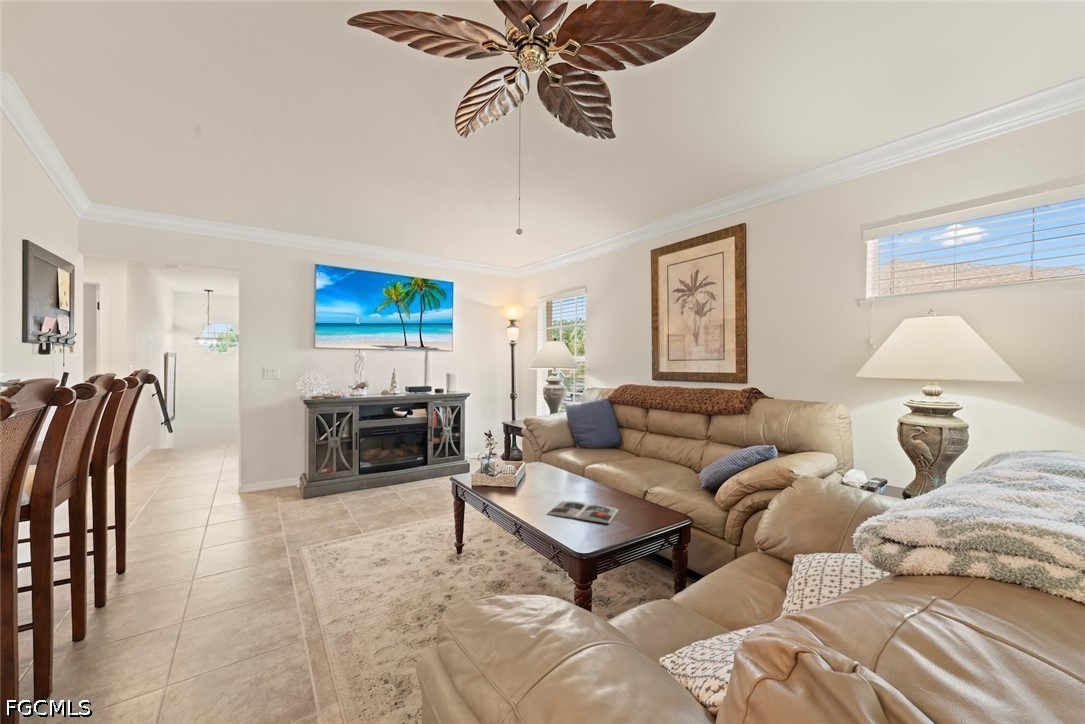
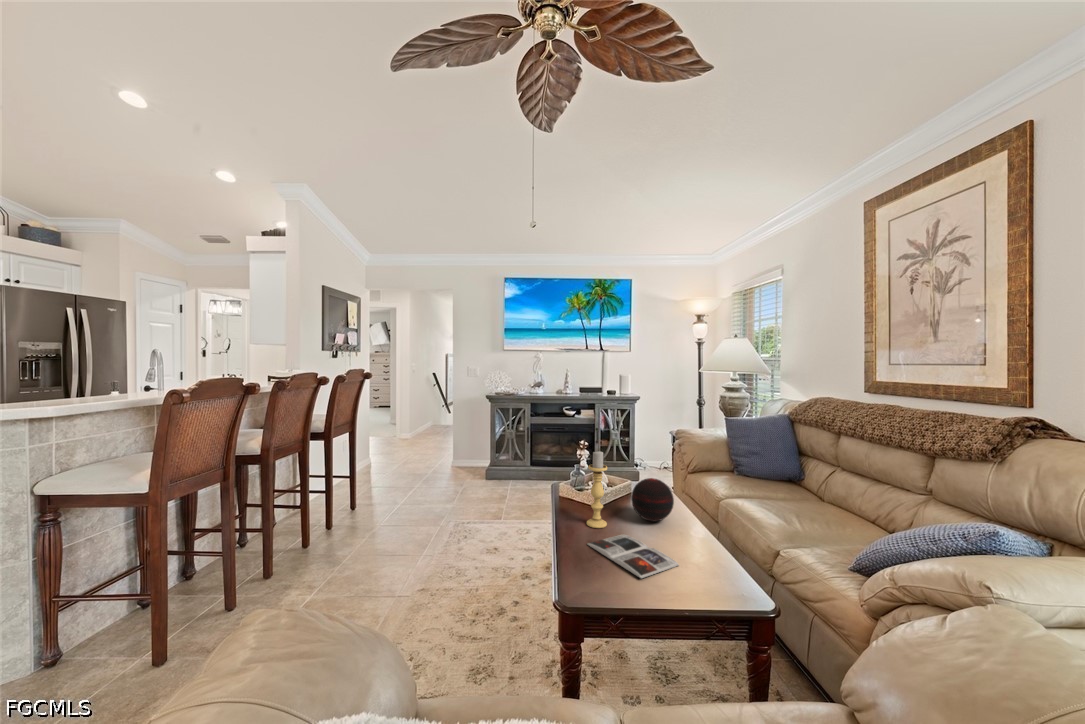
candle holder: none [527,436,544,502] -> present [587,451,607,528]
decorative orb: none [552,454,585,489] -> present [631,478,674,521]

